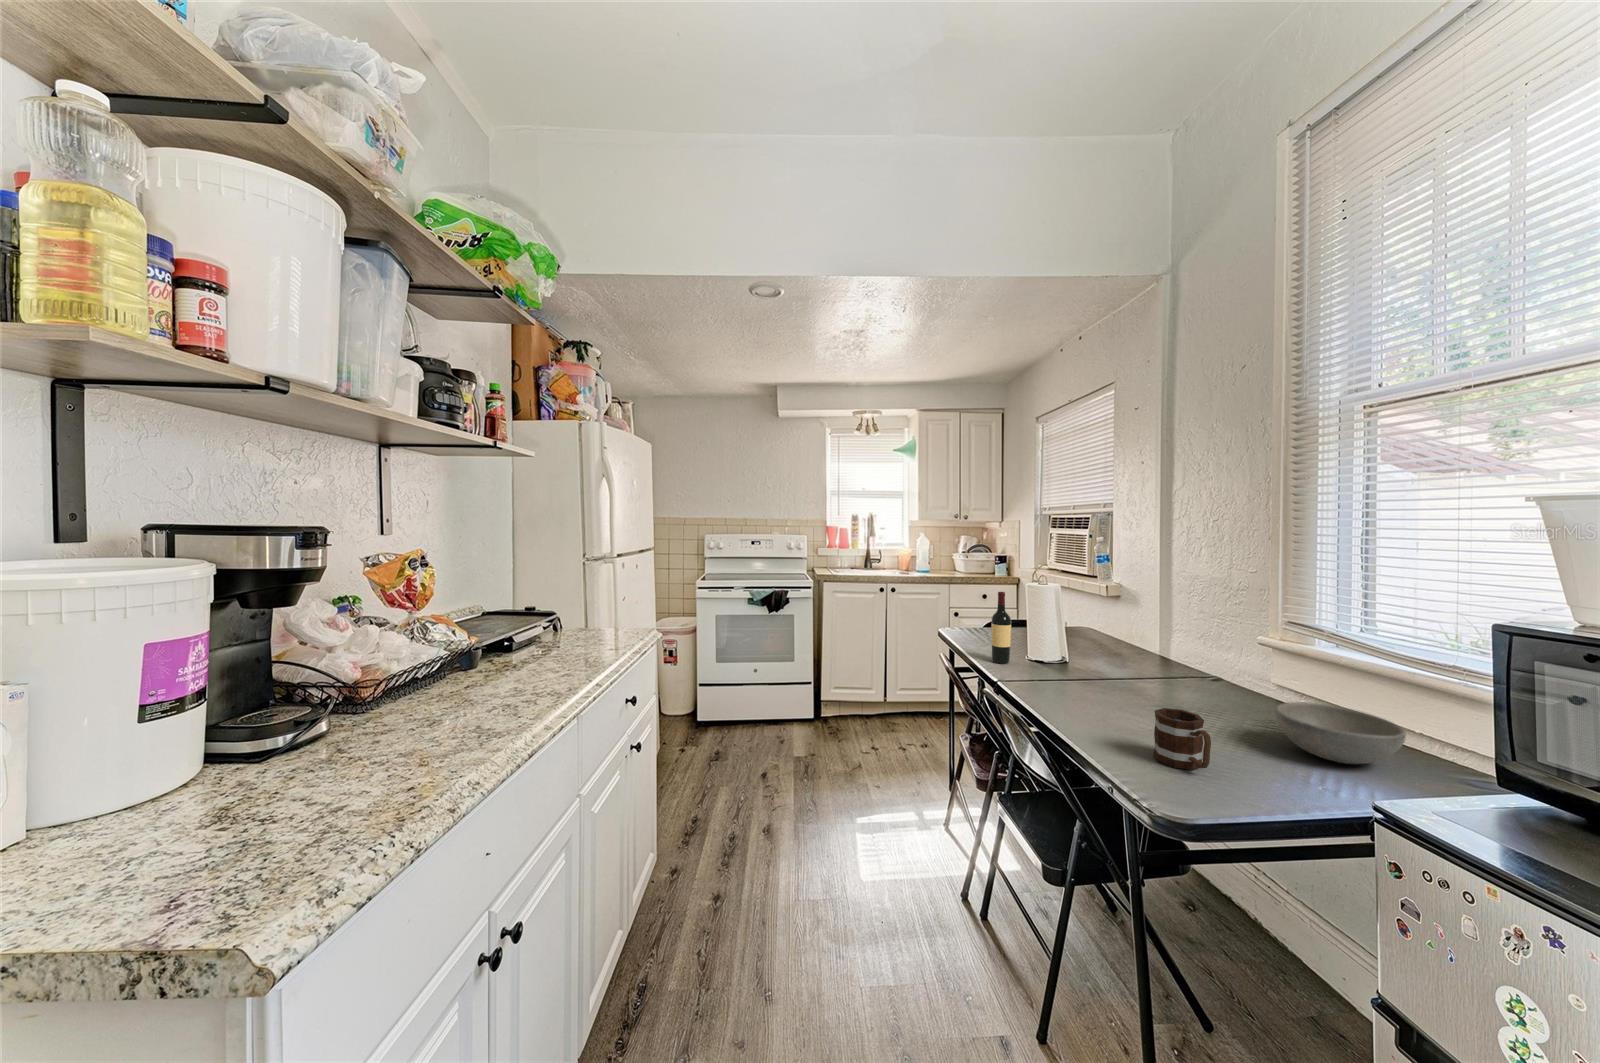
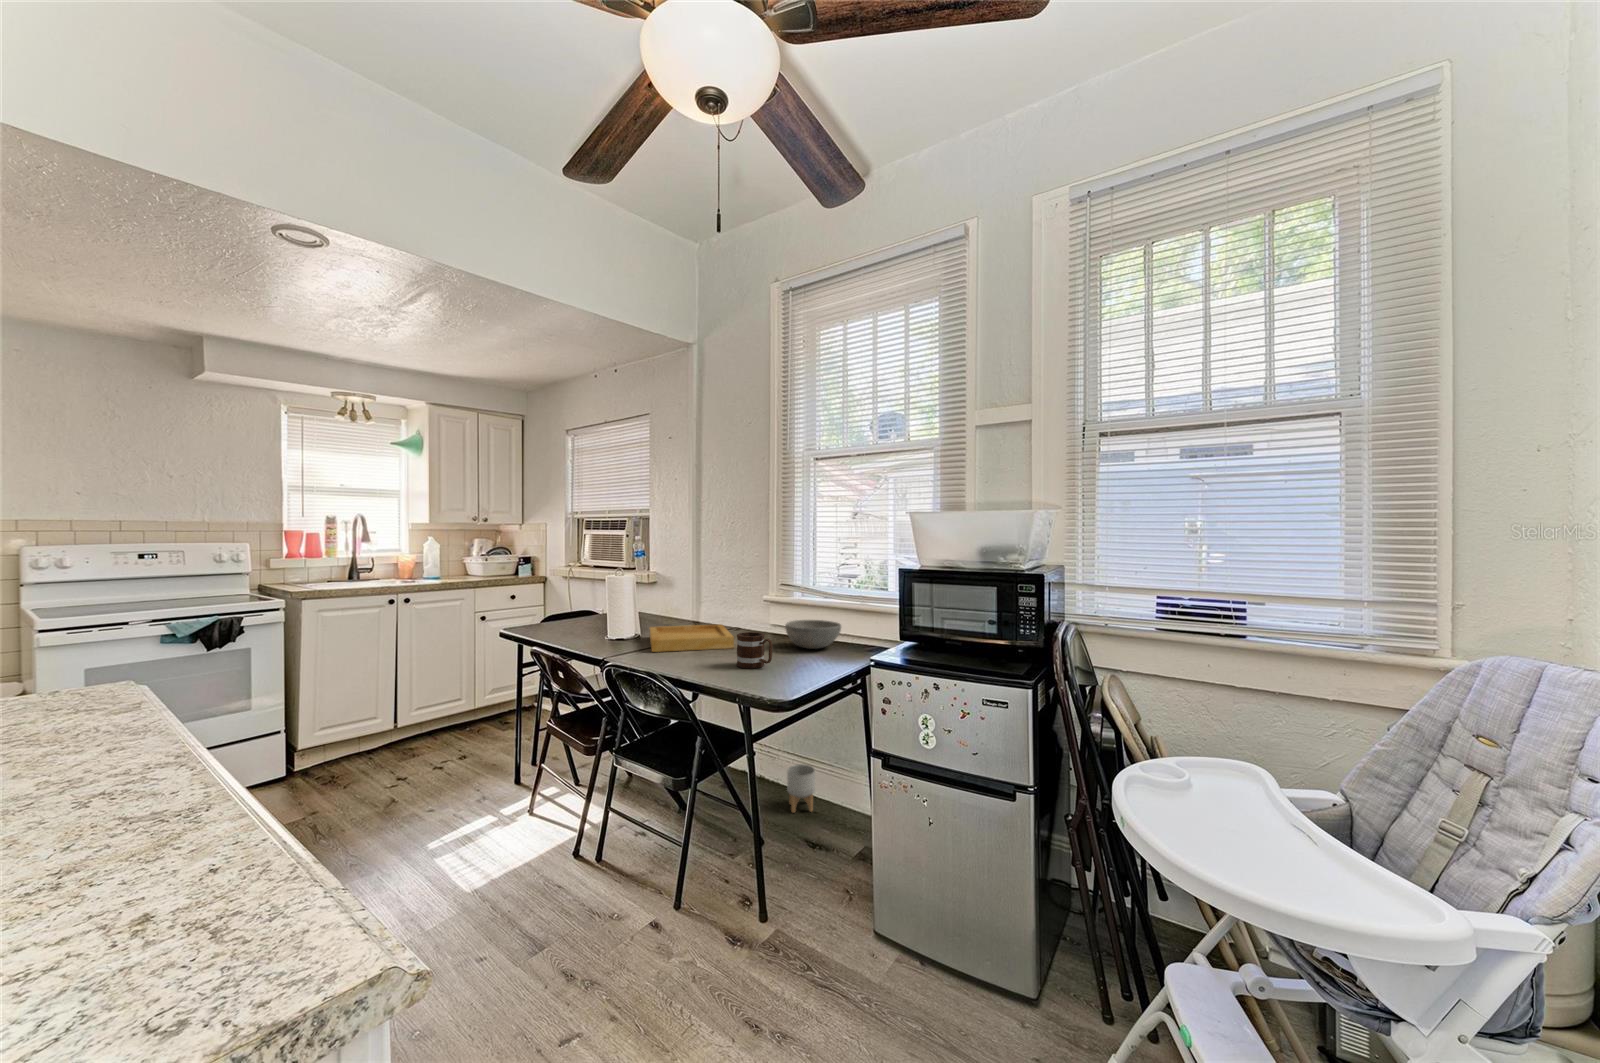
wine bottle: present [991,592,1011,664] -> none [573,576,591,641]
tray: none [1059,662,1187,721] -> present [650,624,734,652]
planter: none [1285,927,1346,1023] -> present [787,764,815,813]

